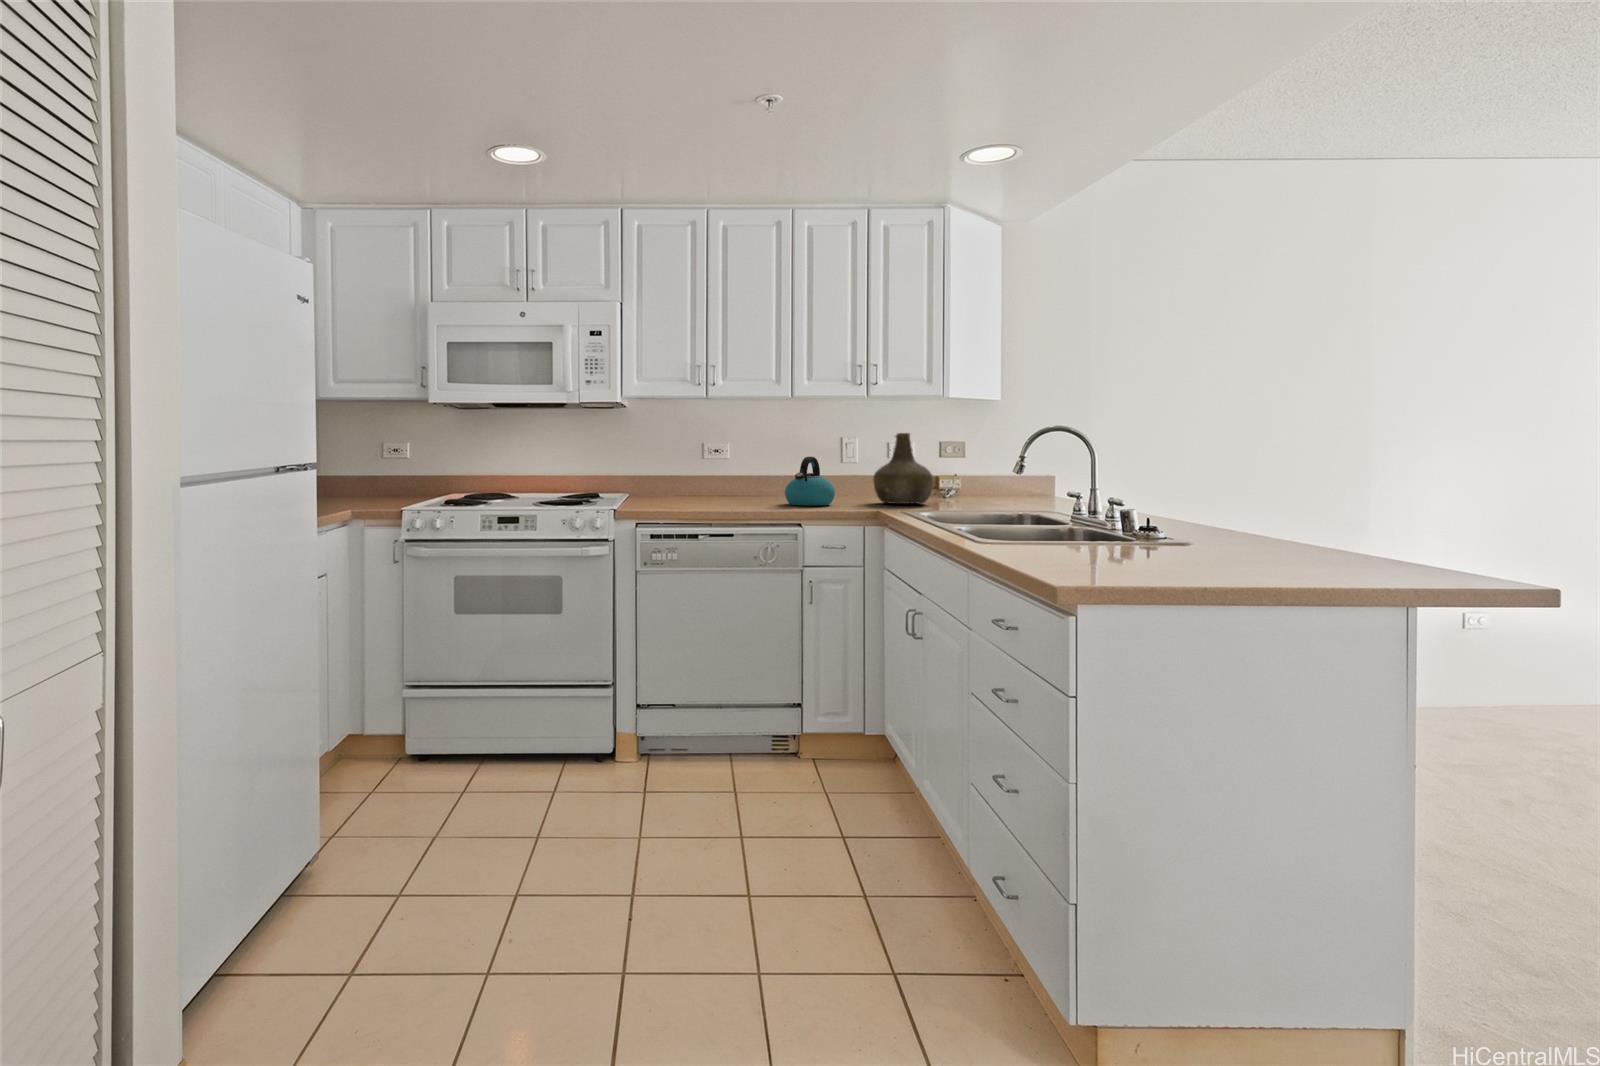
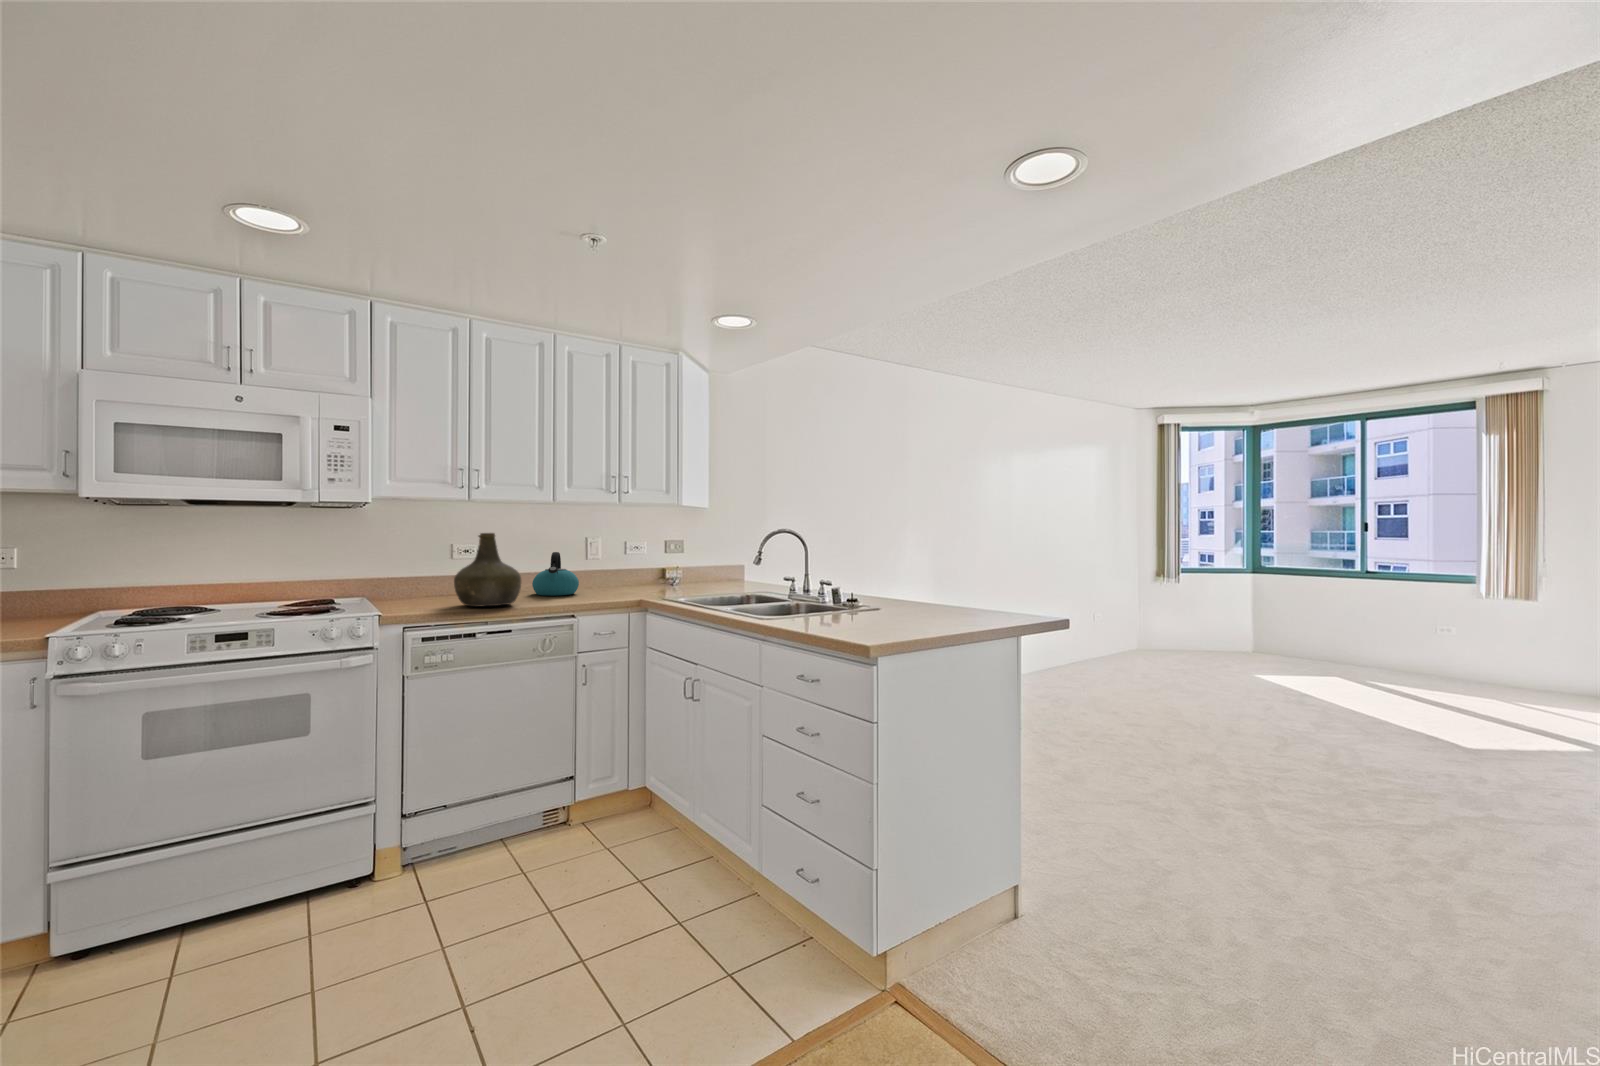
bottle: present [873,433,933,504] -> present [454,533,521,606]

